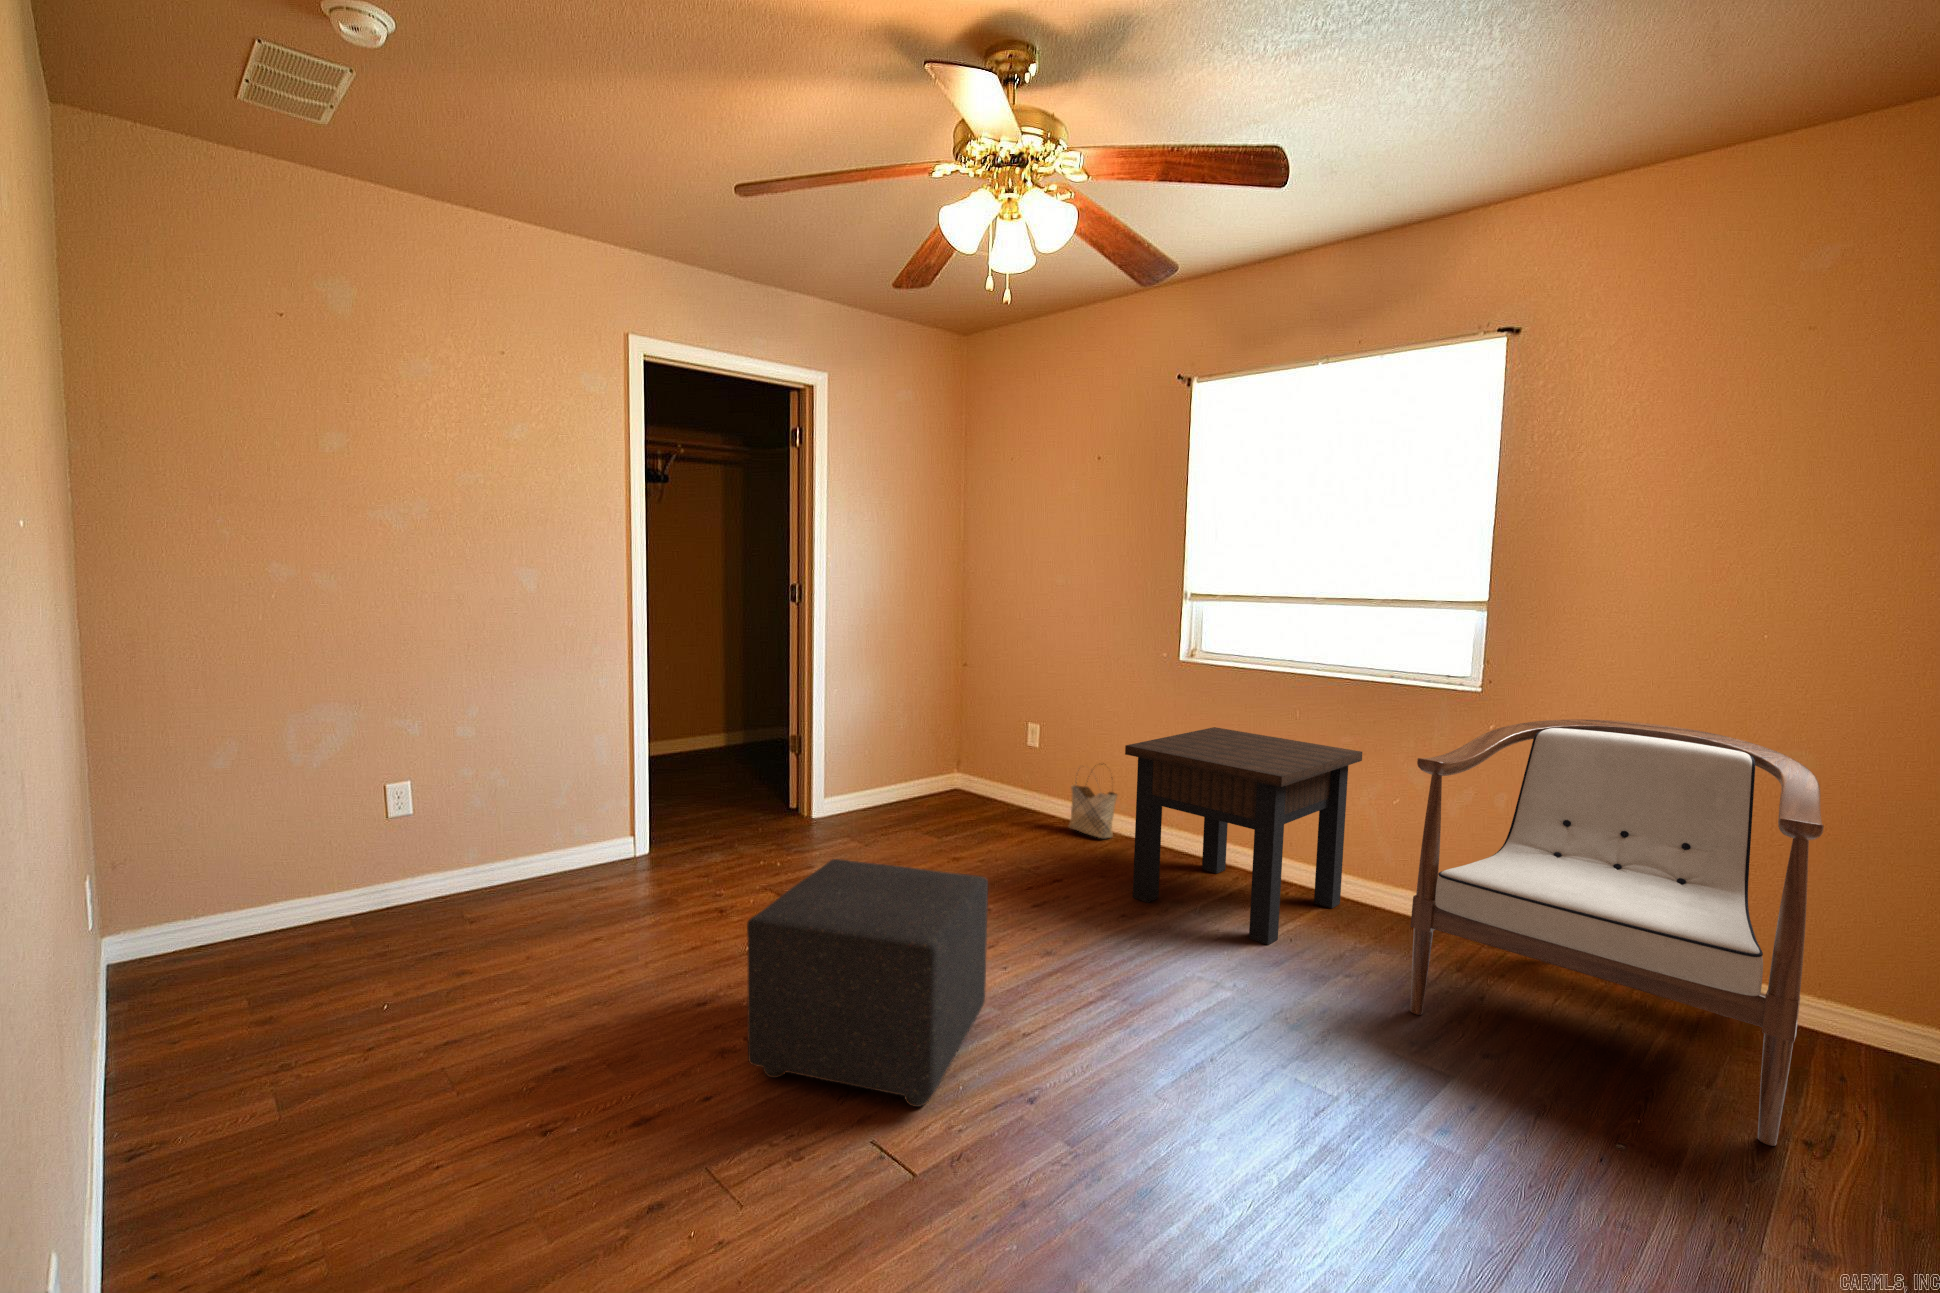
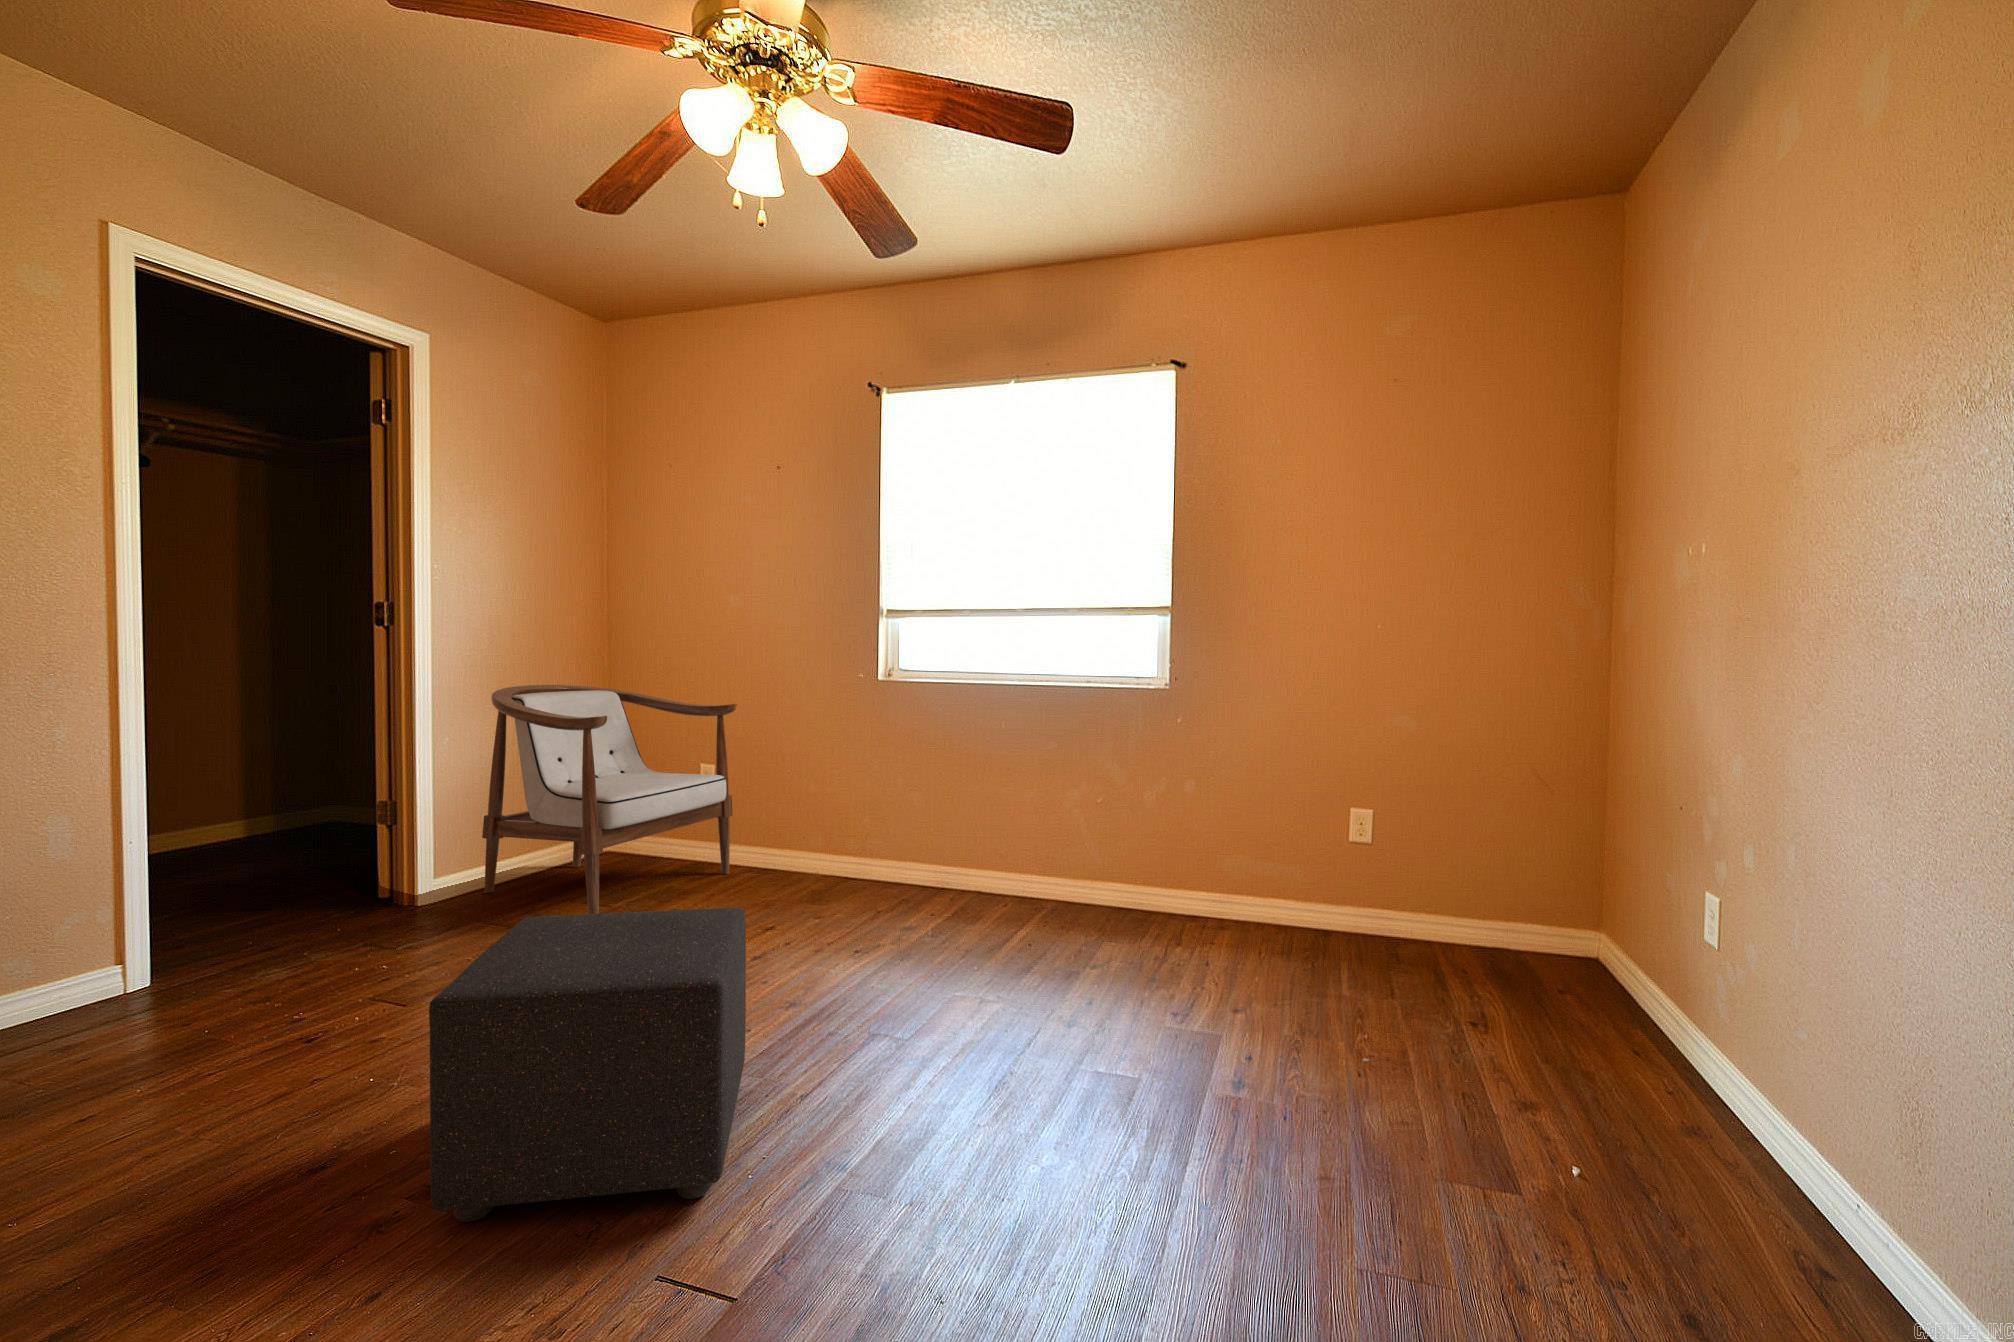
armchair: present [1410,719,1824,1146] -> present [482,685,737,914]
side table: present [1125,727,1362,945] -> none [849,746,1072,952]
woven basket: present [1069,777,1117,838] -> none [763,800,820,882]

